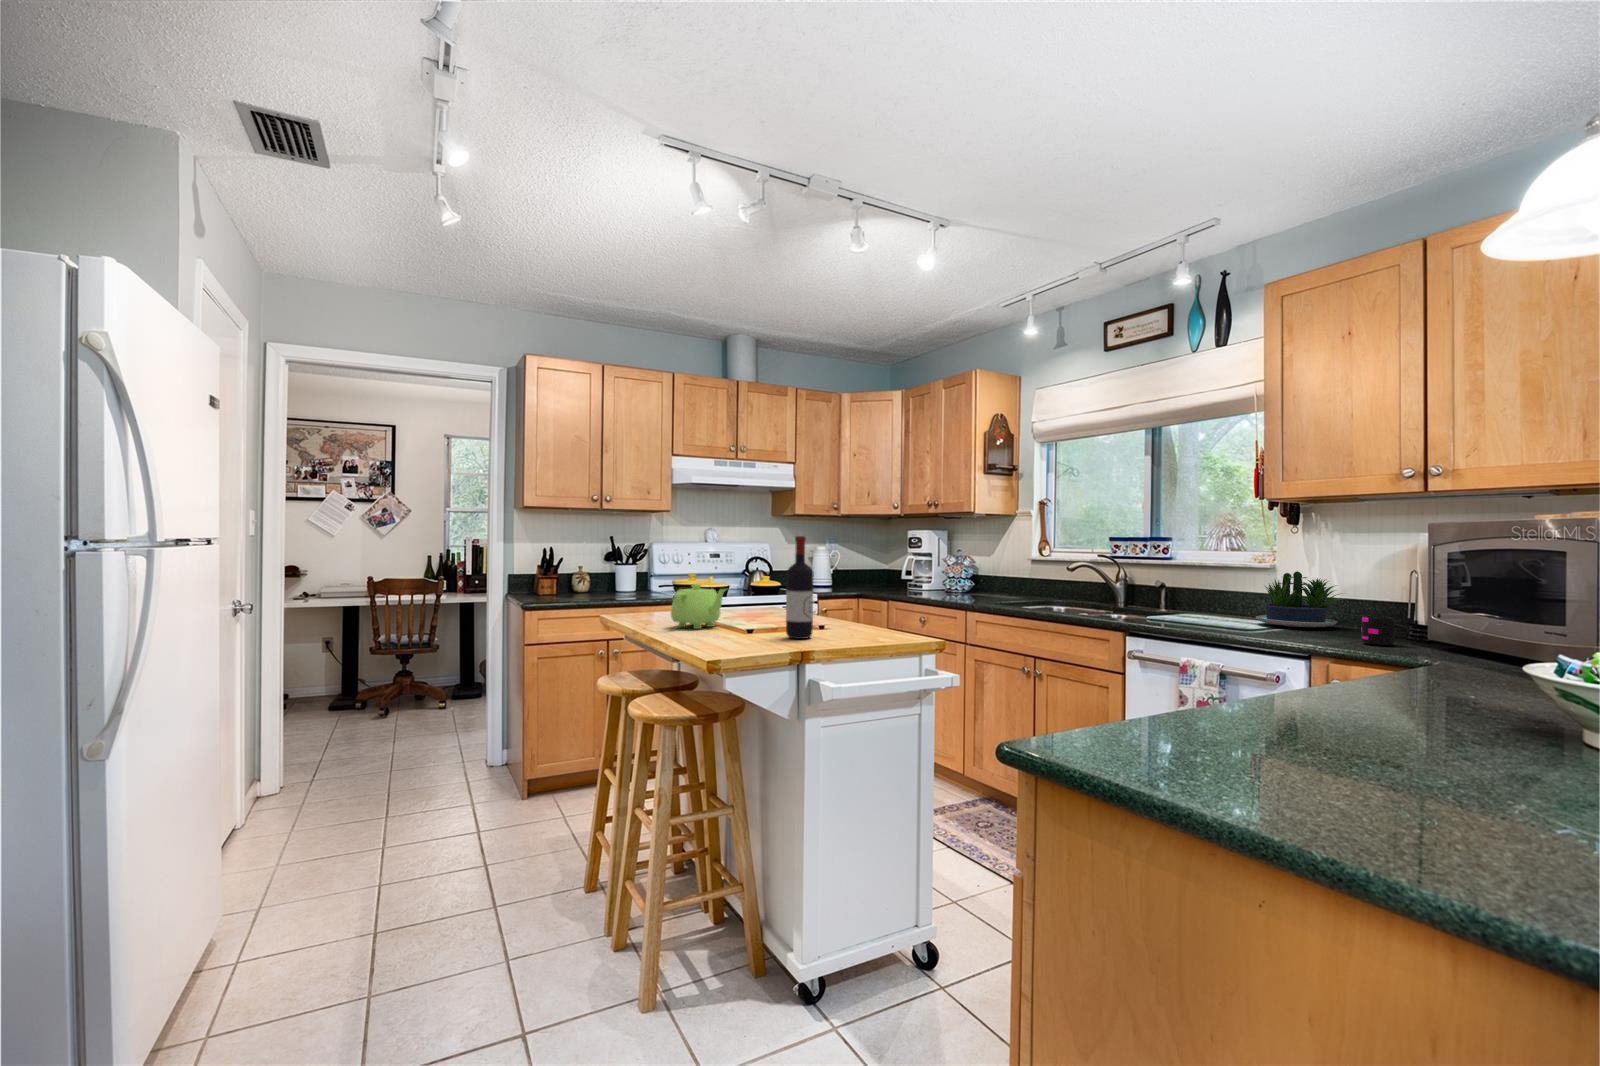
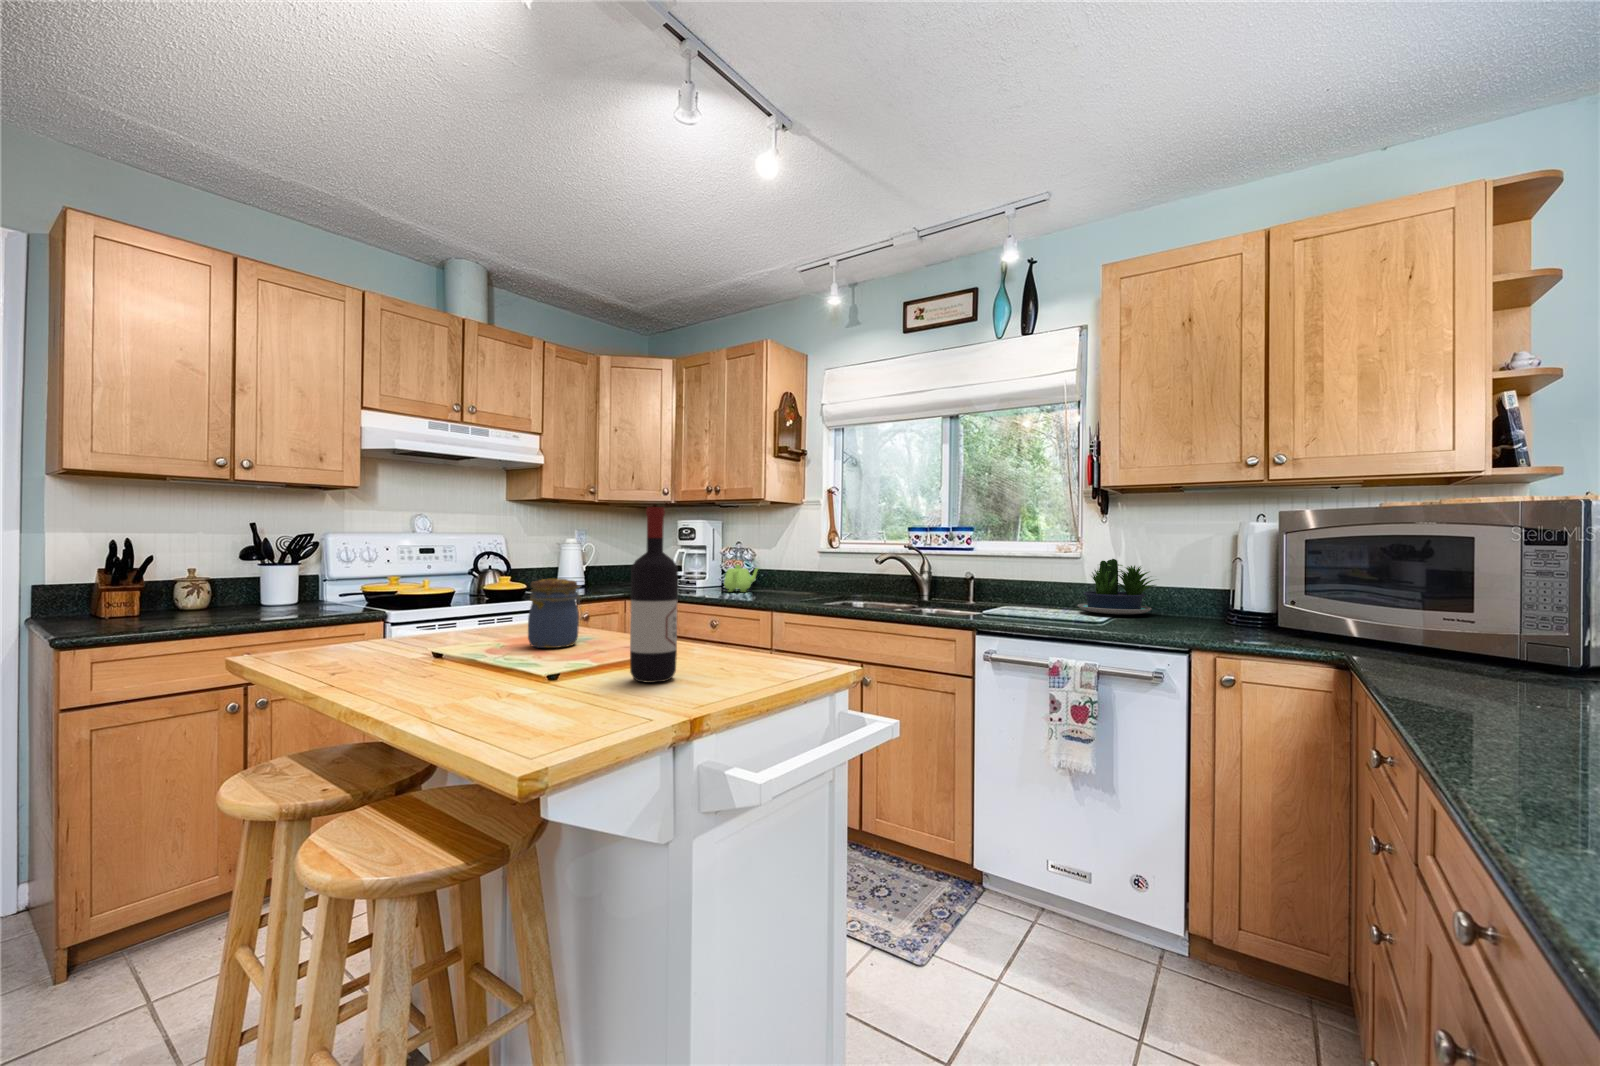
jar: none [748,577,782,621] -> present [528,579,581,648]
teapot: present [671,584,726,629] -> present [724,565,760,592]
mug: present [1361,616,1410,645] -> none [1208,601,1251,630]

